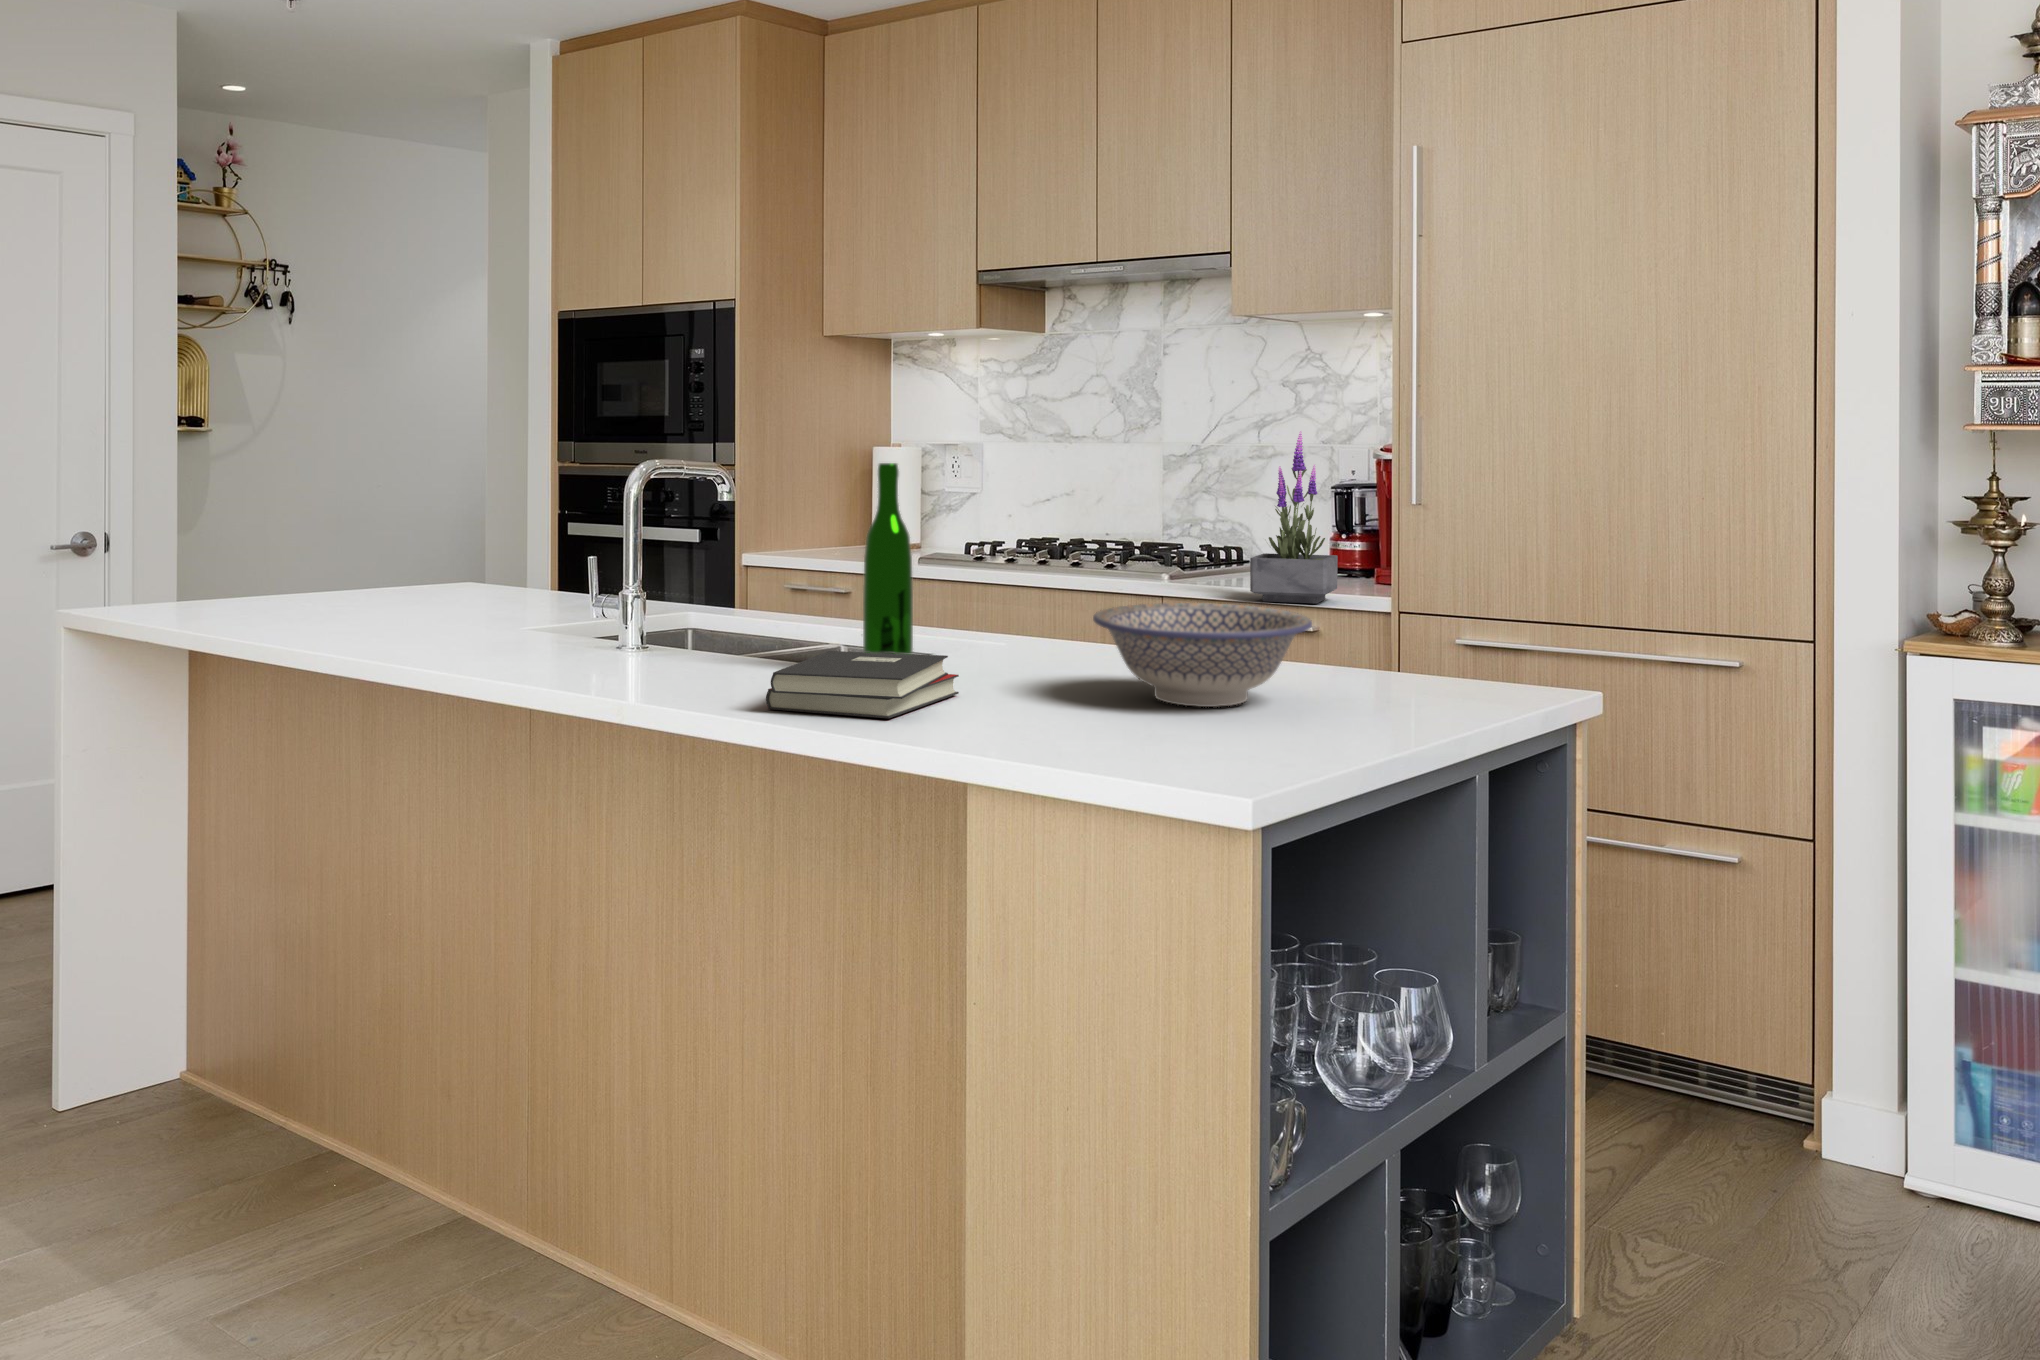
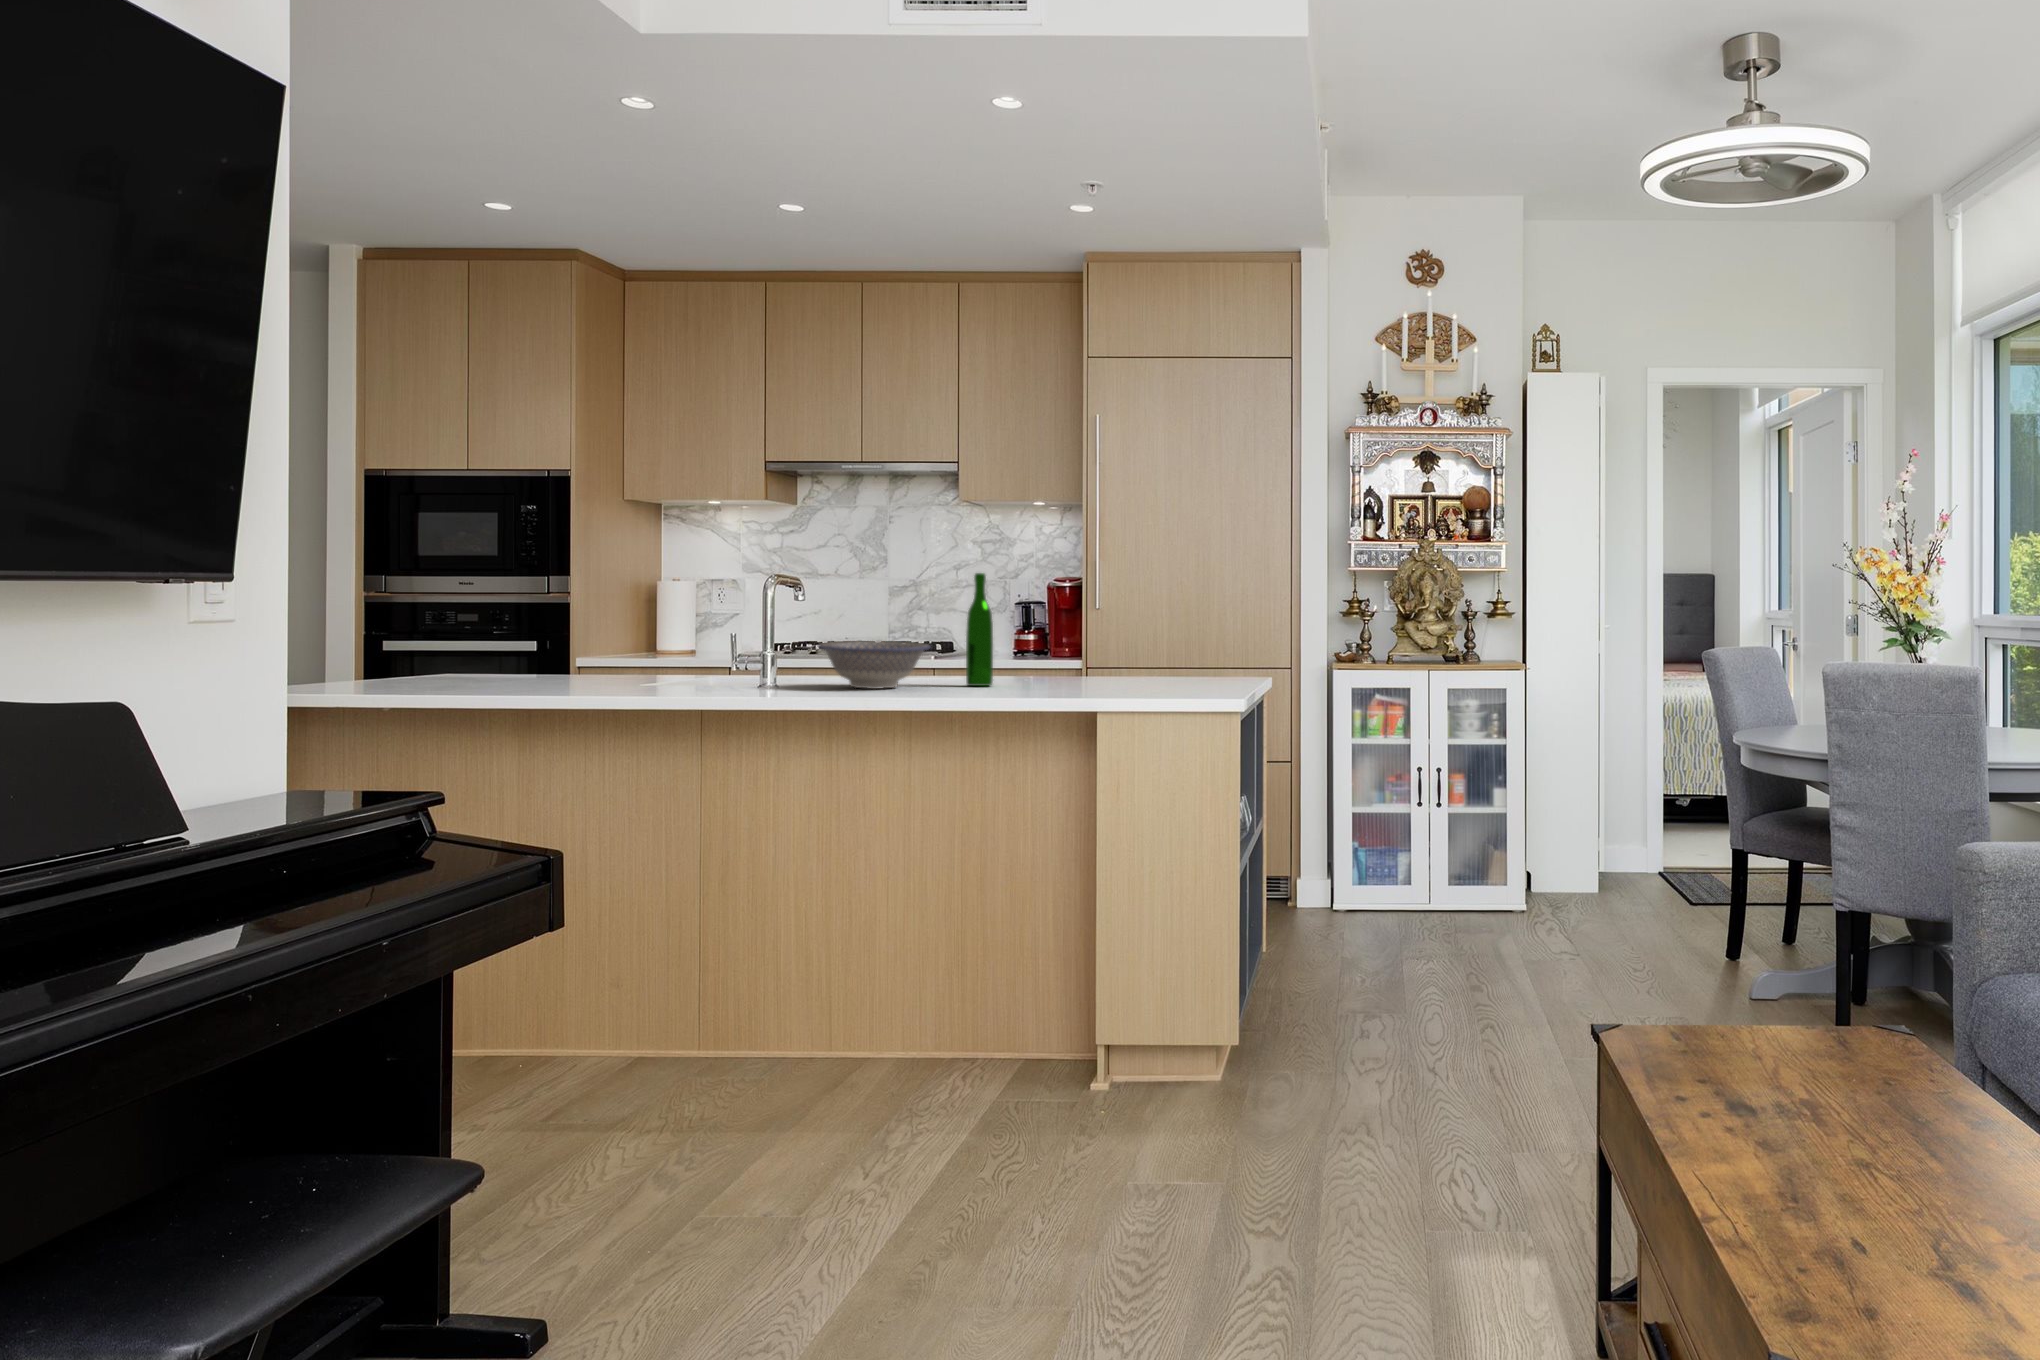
potted plant: present [1250,431,1338,603] -> none [1004,567,1052,664]
bowl: present [1093,603,1312,707] -> present [818,641,930,689]
hardback book: present [766,651,959,718] -> none [978,669,1067,695]

